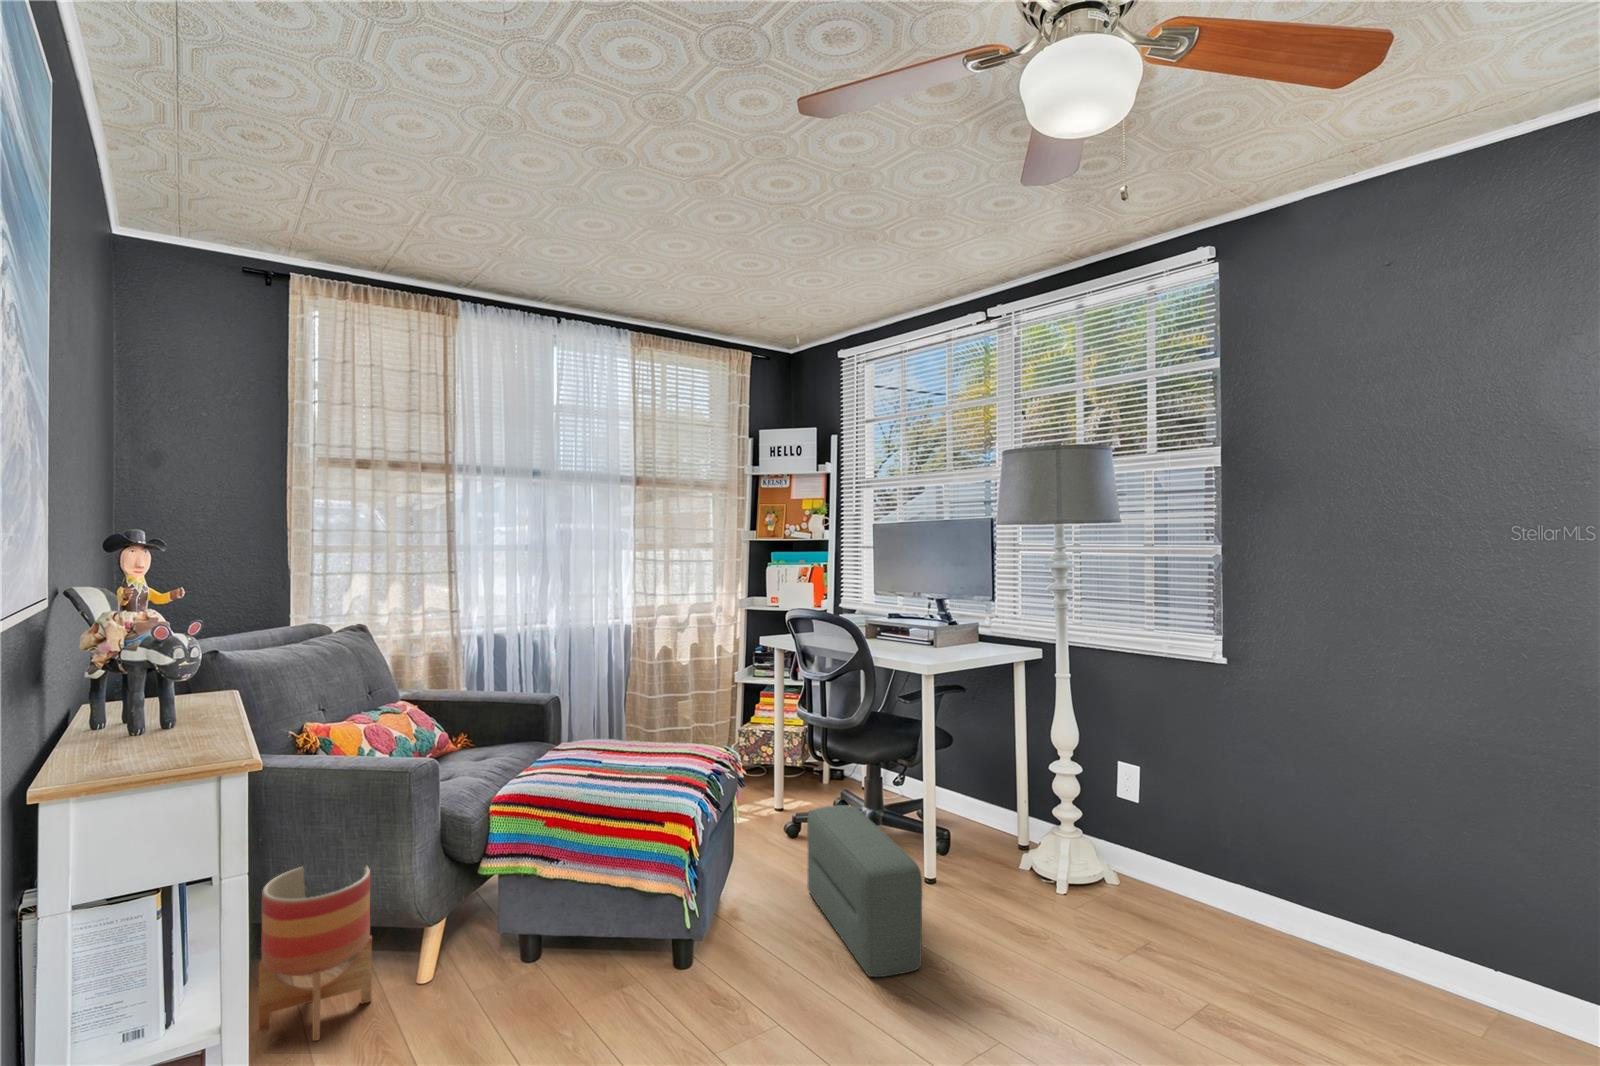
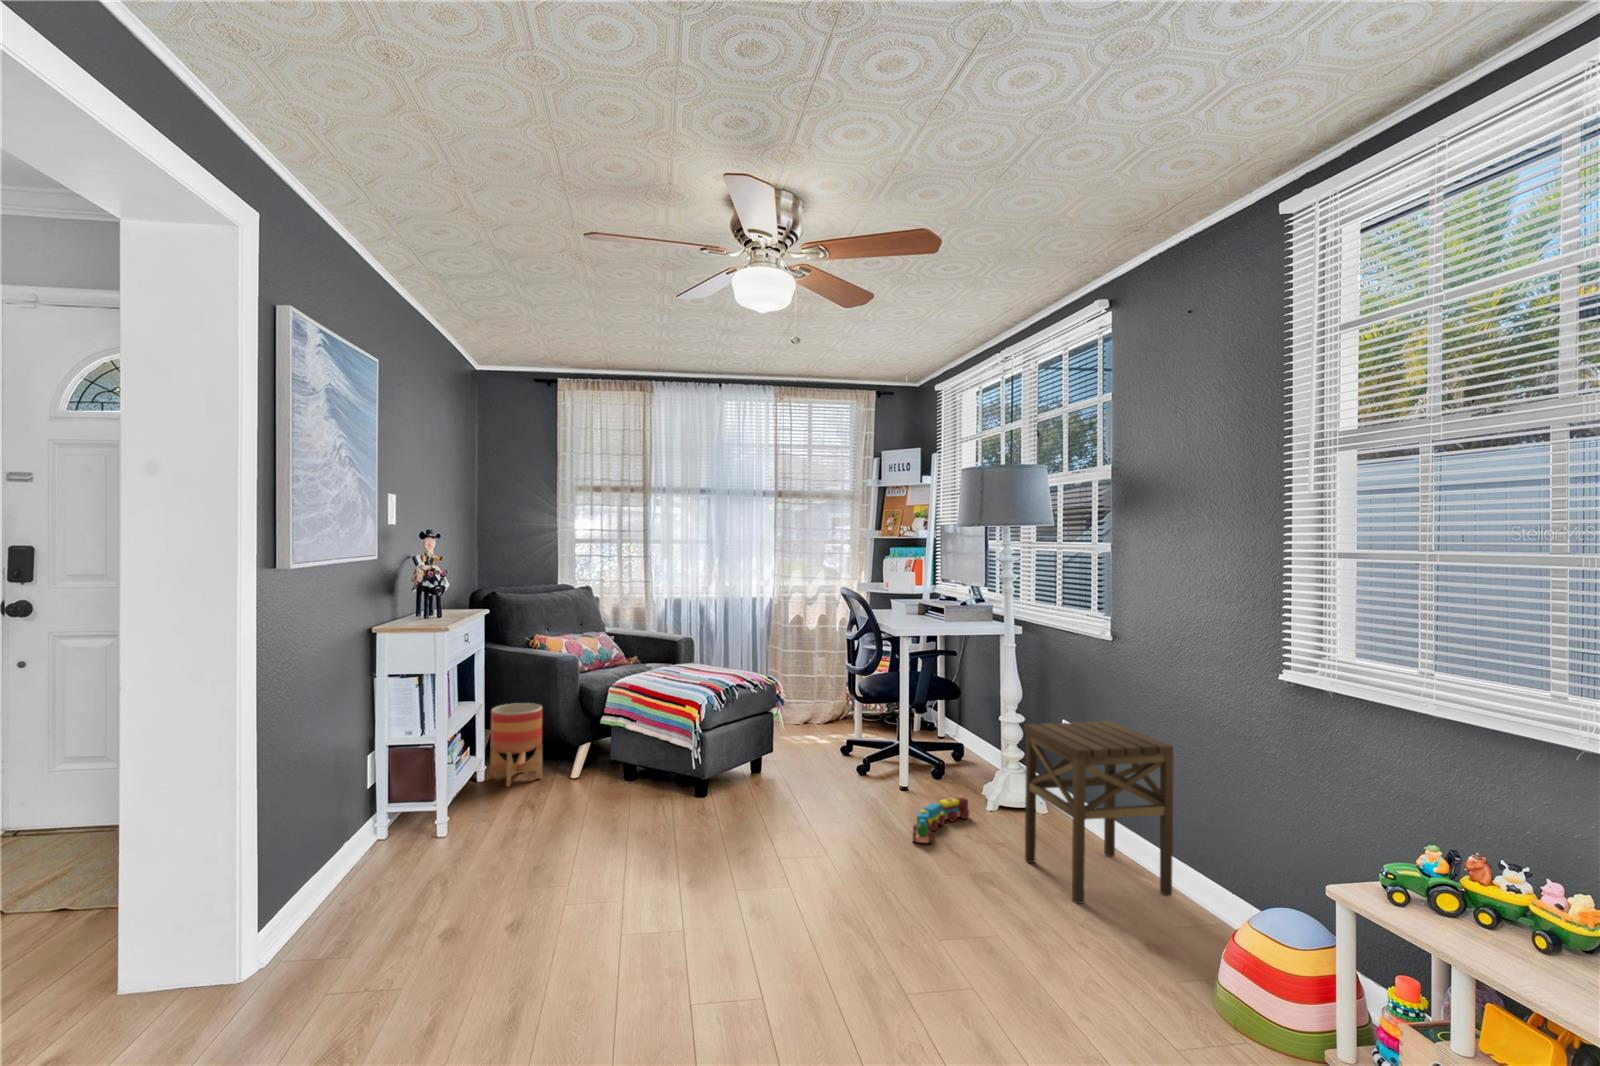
side table: none [1203,768,1395,1028] -> present [1024,721,1174,904]
pouf: present [807,805,922,977] -> none [788,722,845,822]
toy train: none [1028,884,1087,975] -> present [913,796,969,843]

